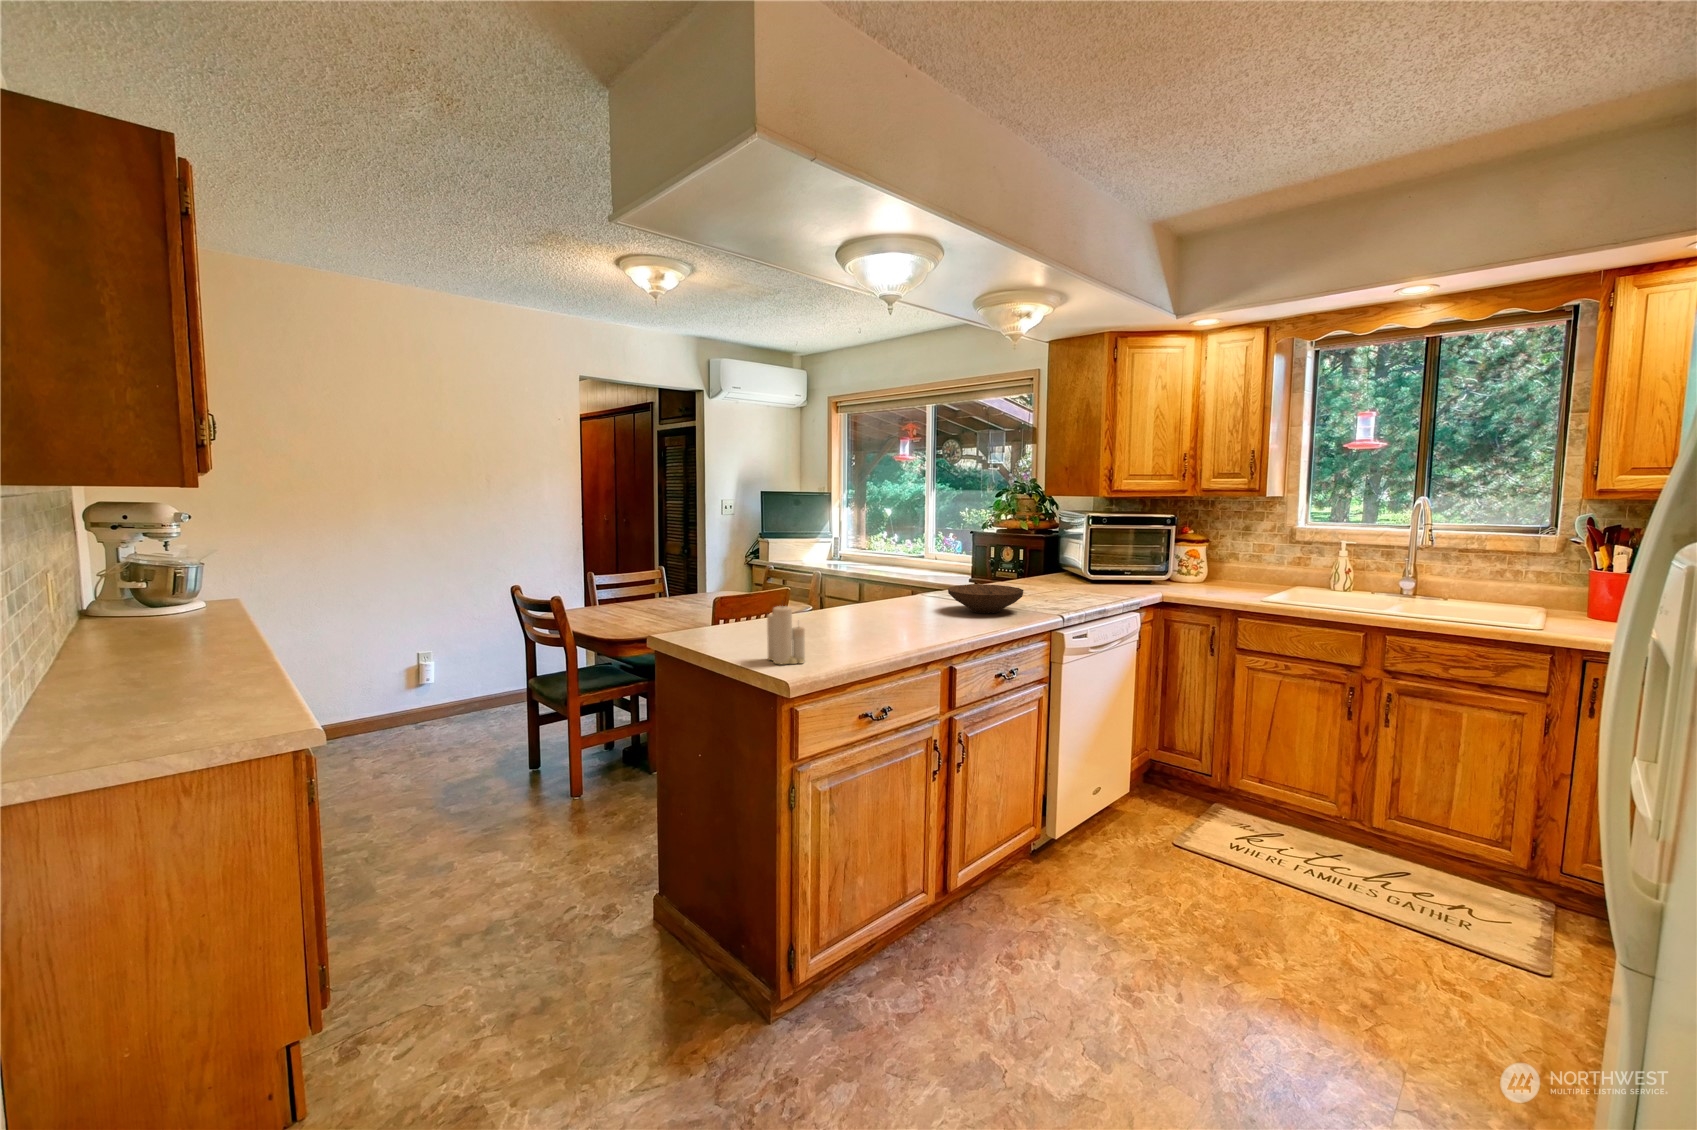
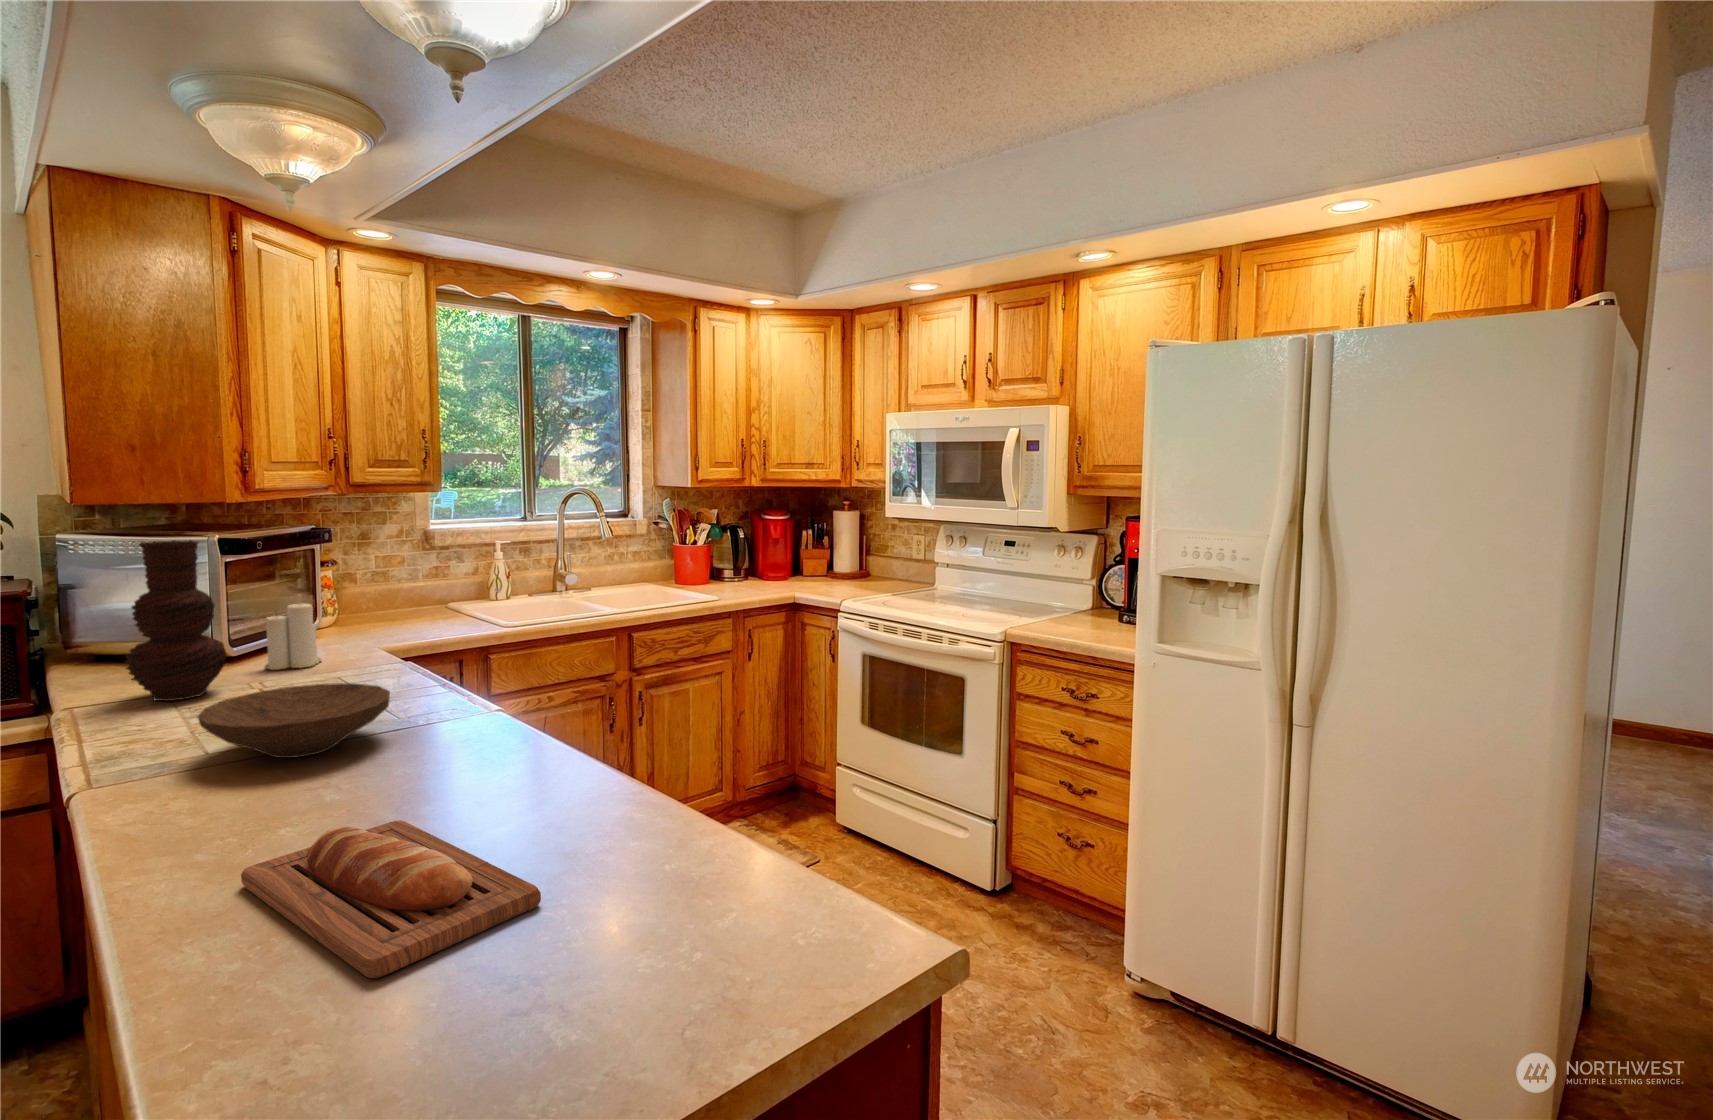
vase: none [1017,517,1057,593] -> present [126,540,227,701]
candle: present [767,606,805,664] -> present [264,604,322,670]
bread loaf: none [802,613,907,649] -> present [241,821,541,978]

